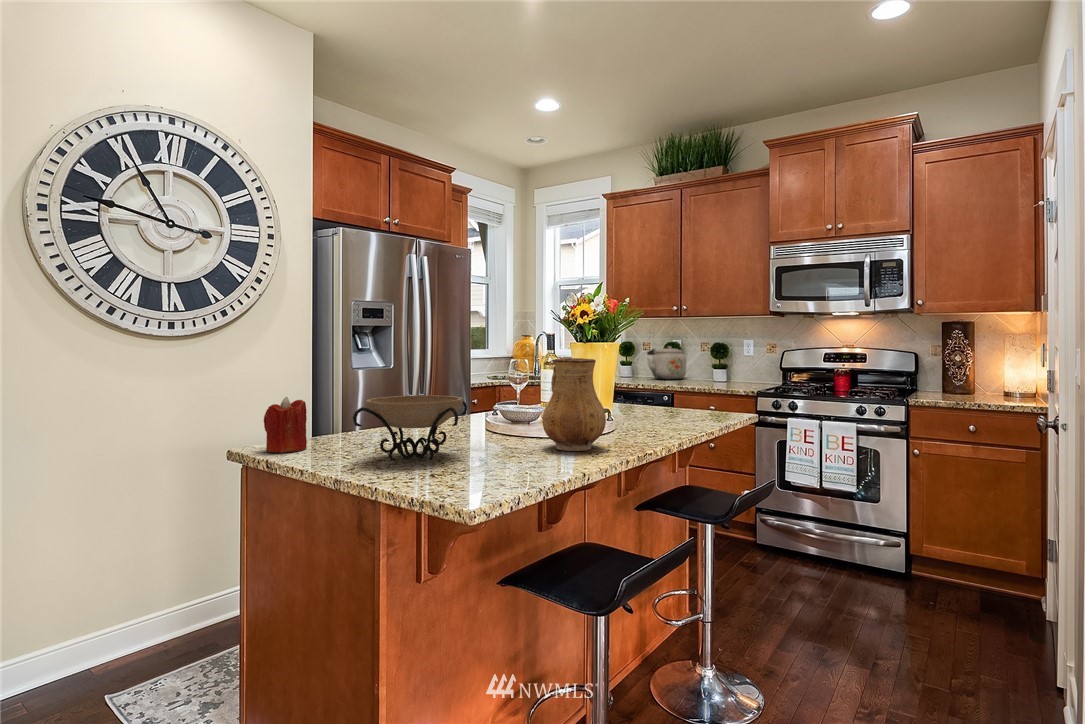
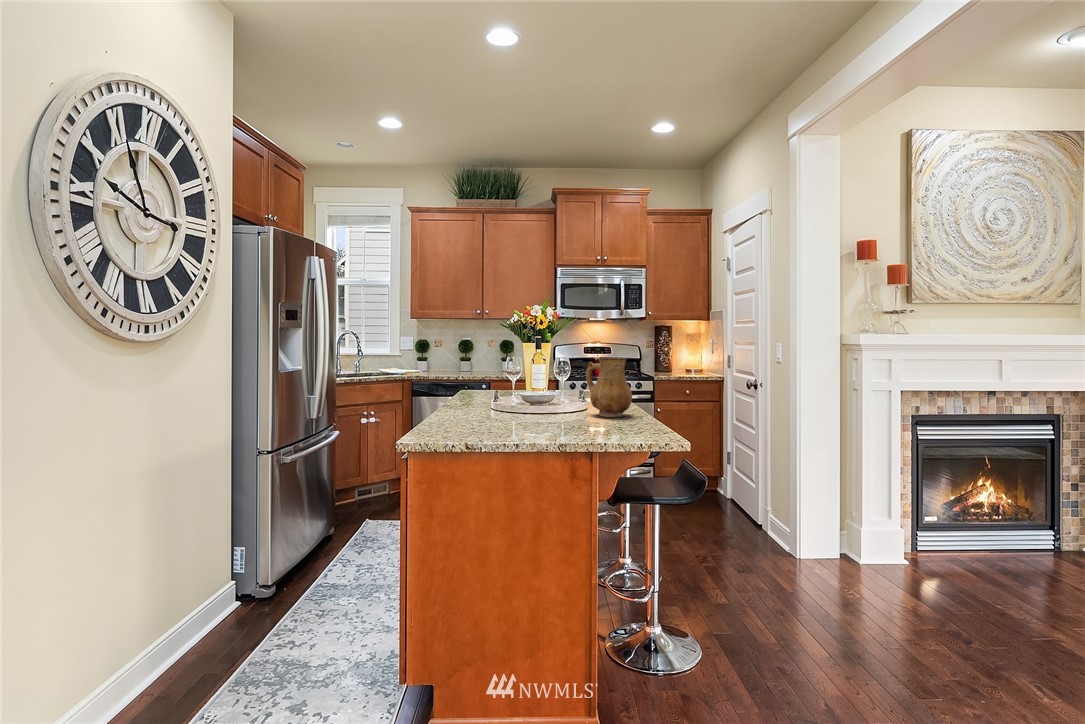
kettle: present [647,346,686,379] -> none [446,341,479,368]
decorative bowl: present [353,395,467,461] -> none [504,385,599,432]
candle: present [264,397,307,453] -> none [423,392,454,438]

